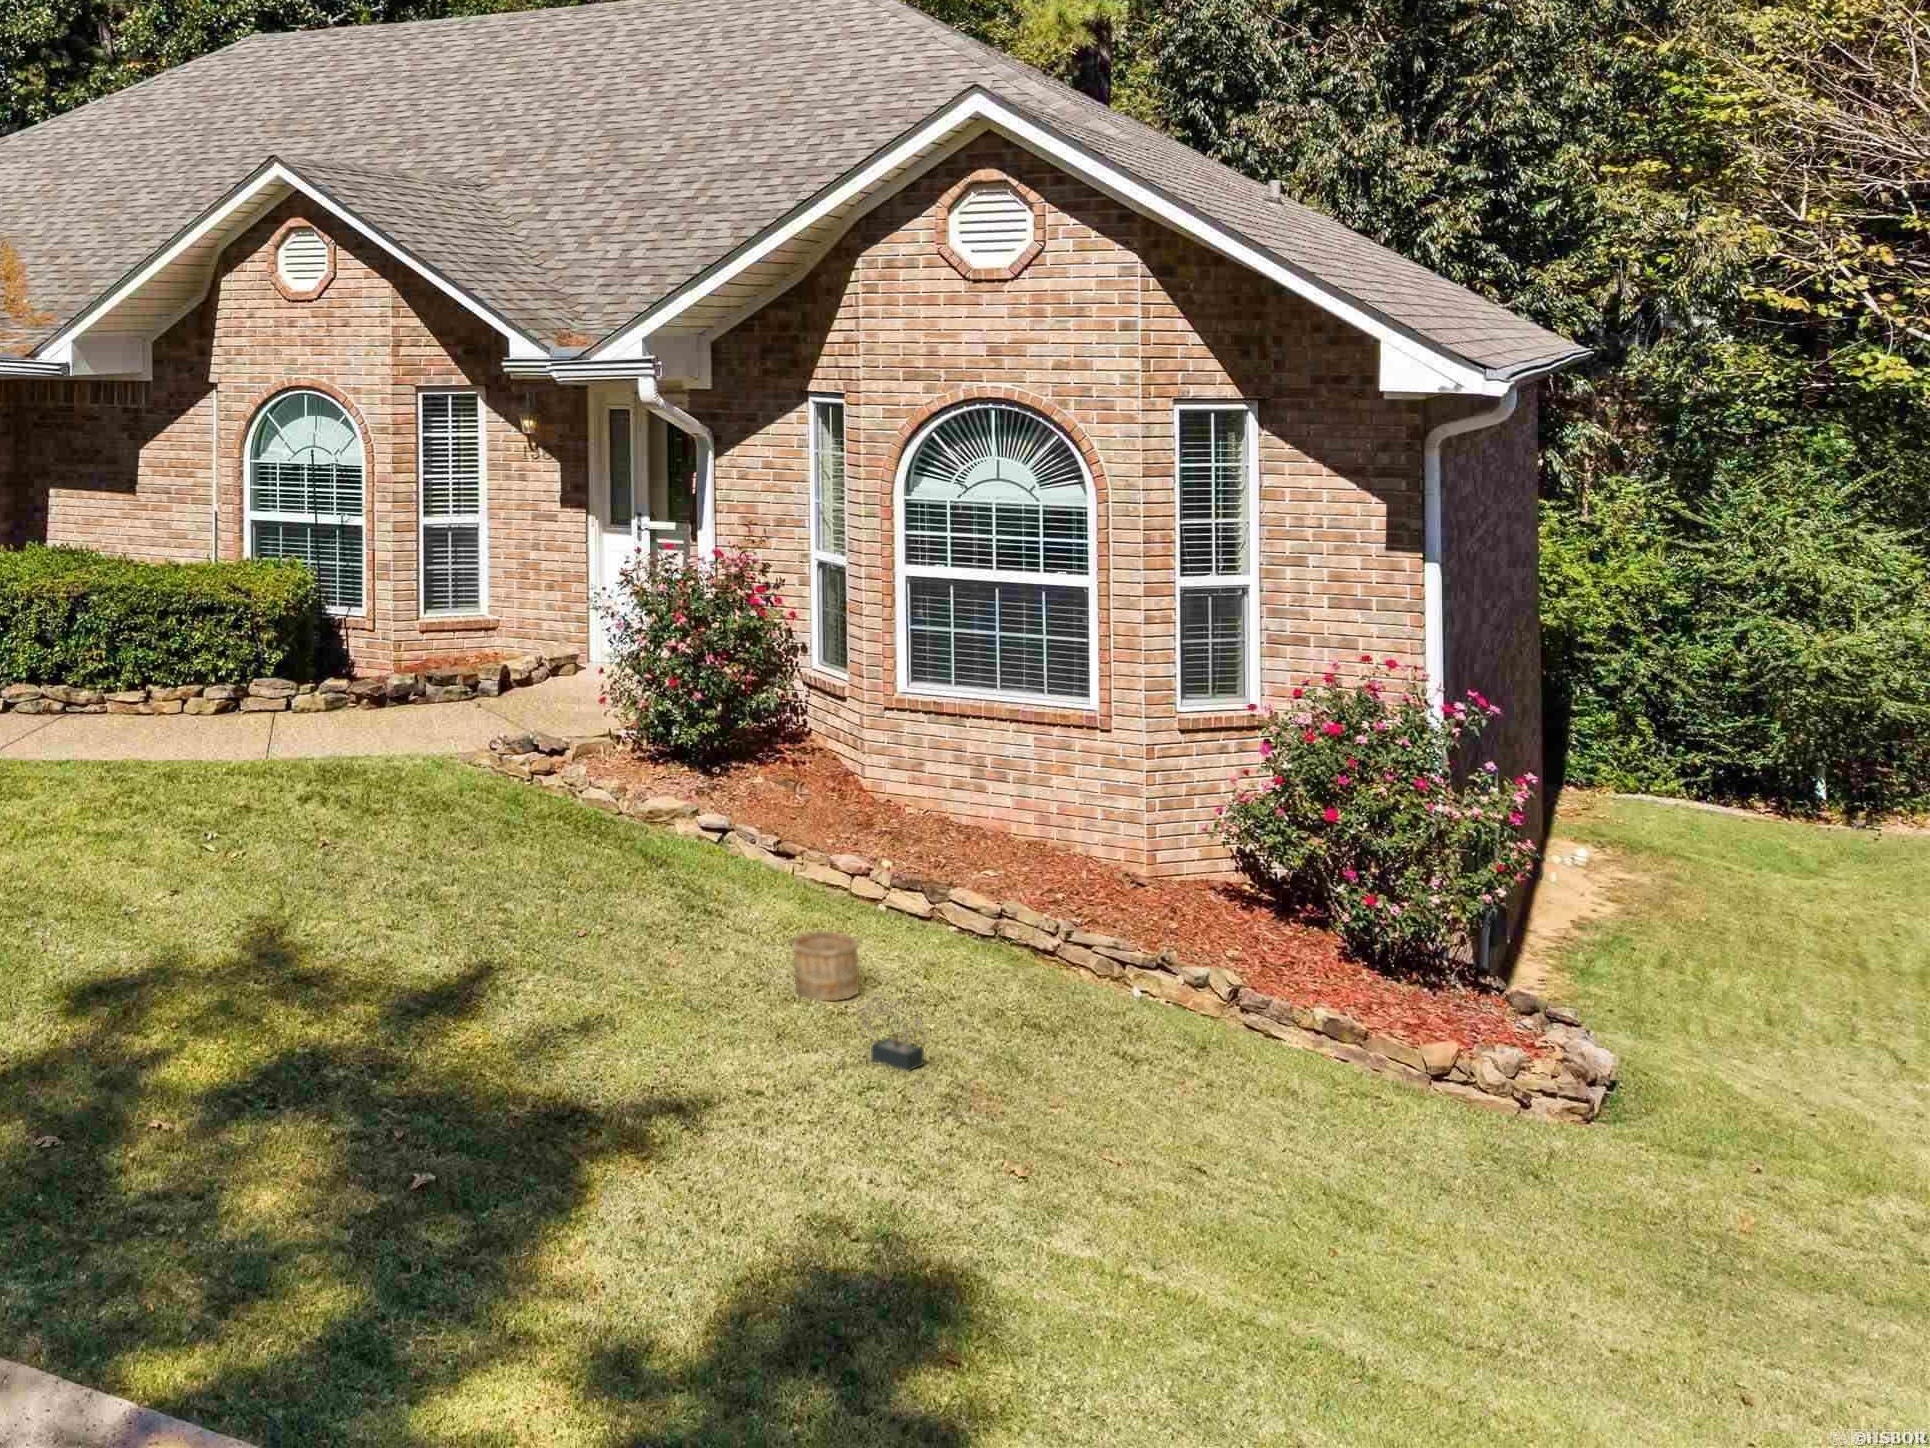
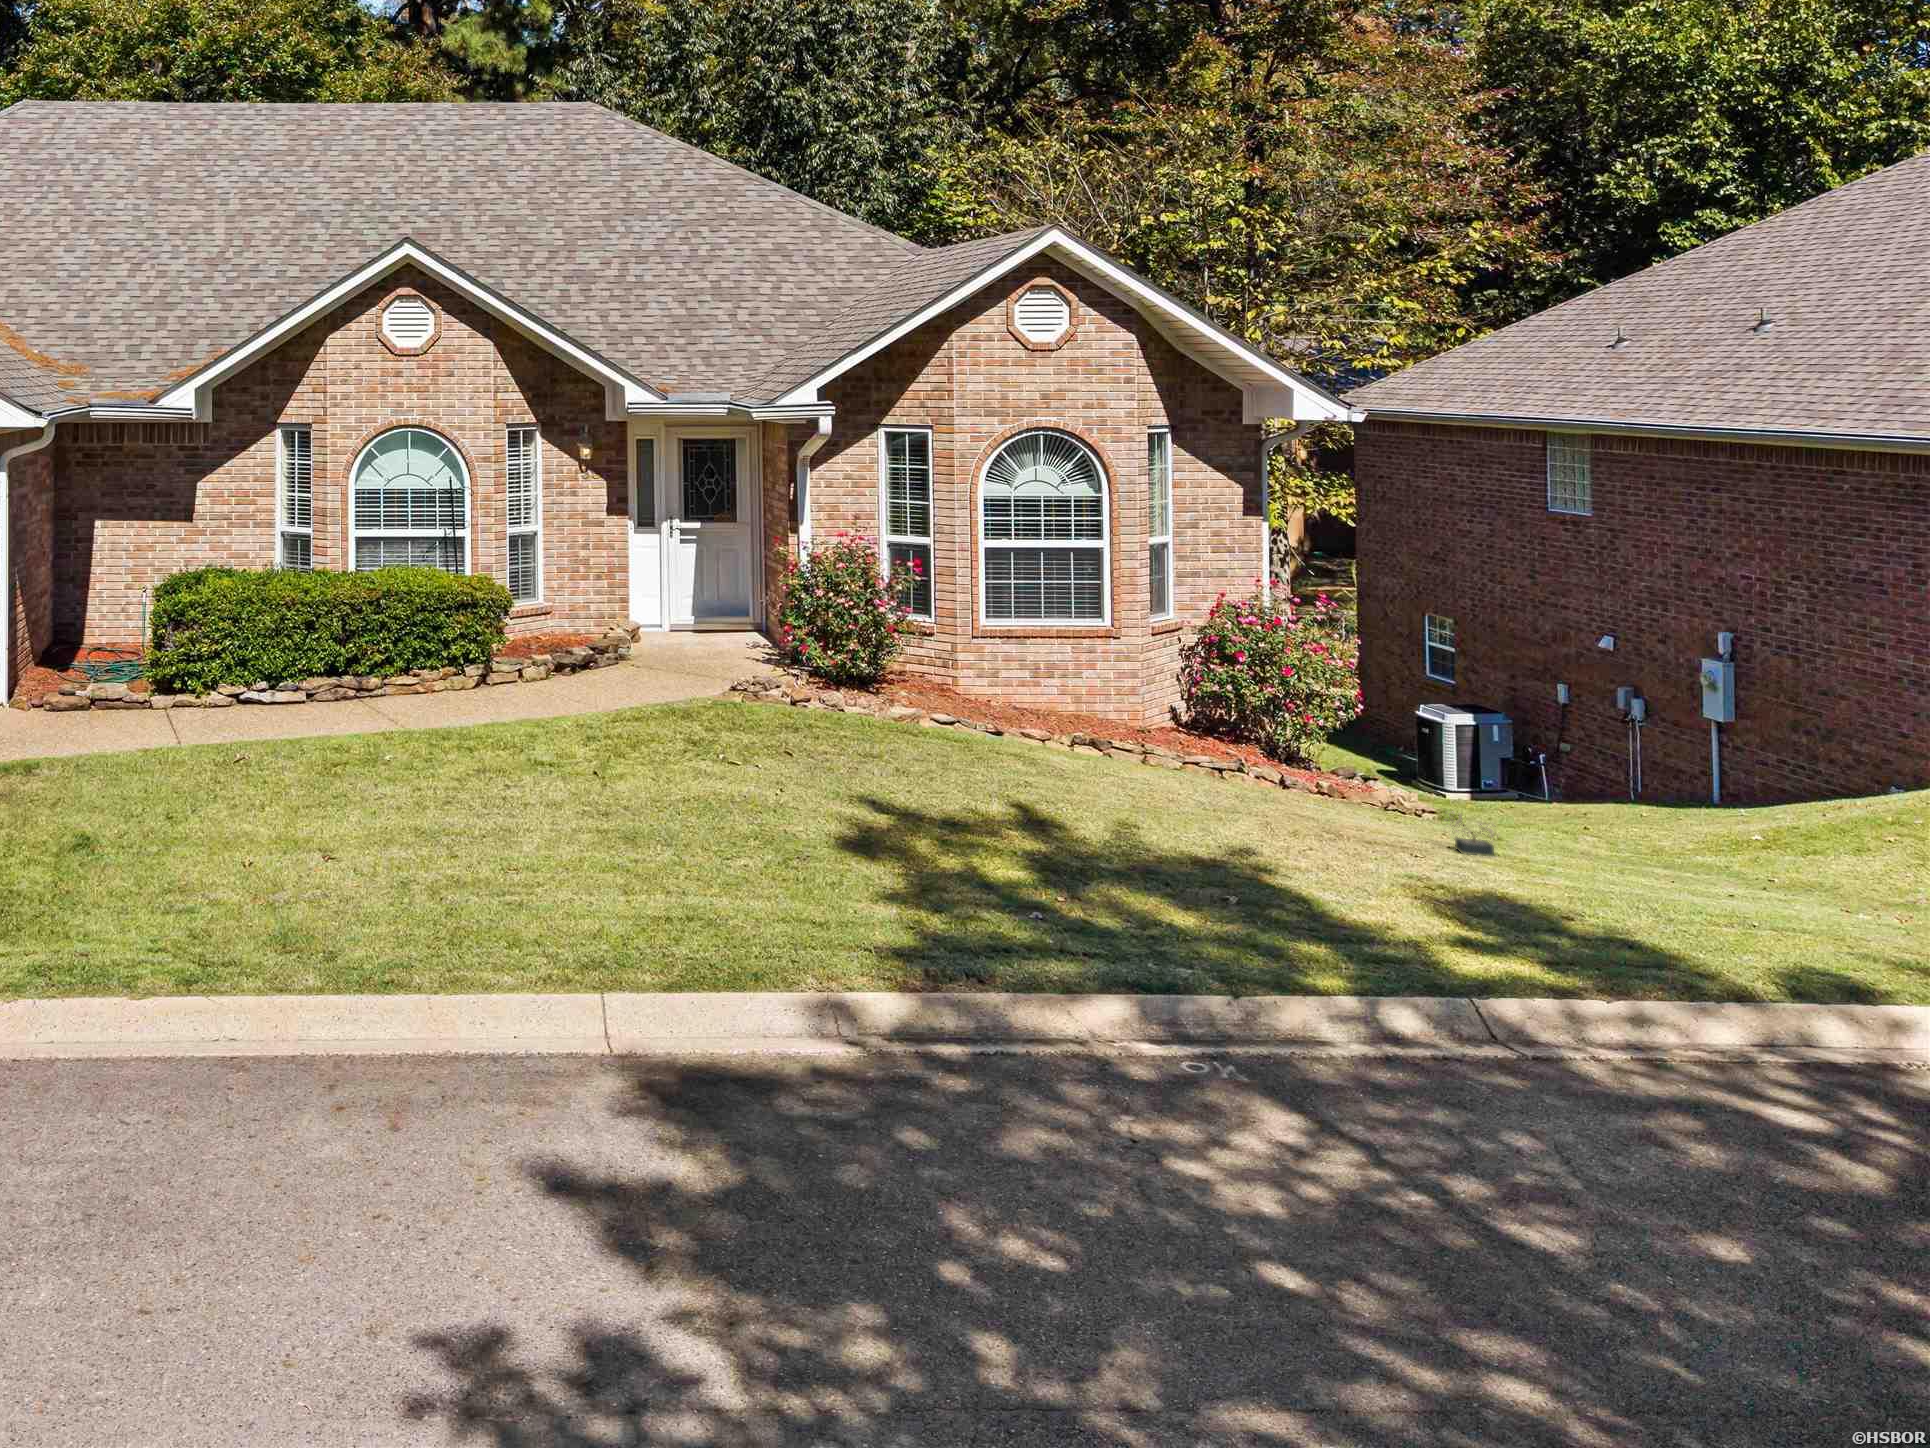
wooden bucket: present [792,932,859,1001] -> none [1281,780,1333,826]

